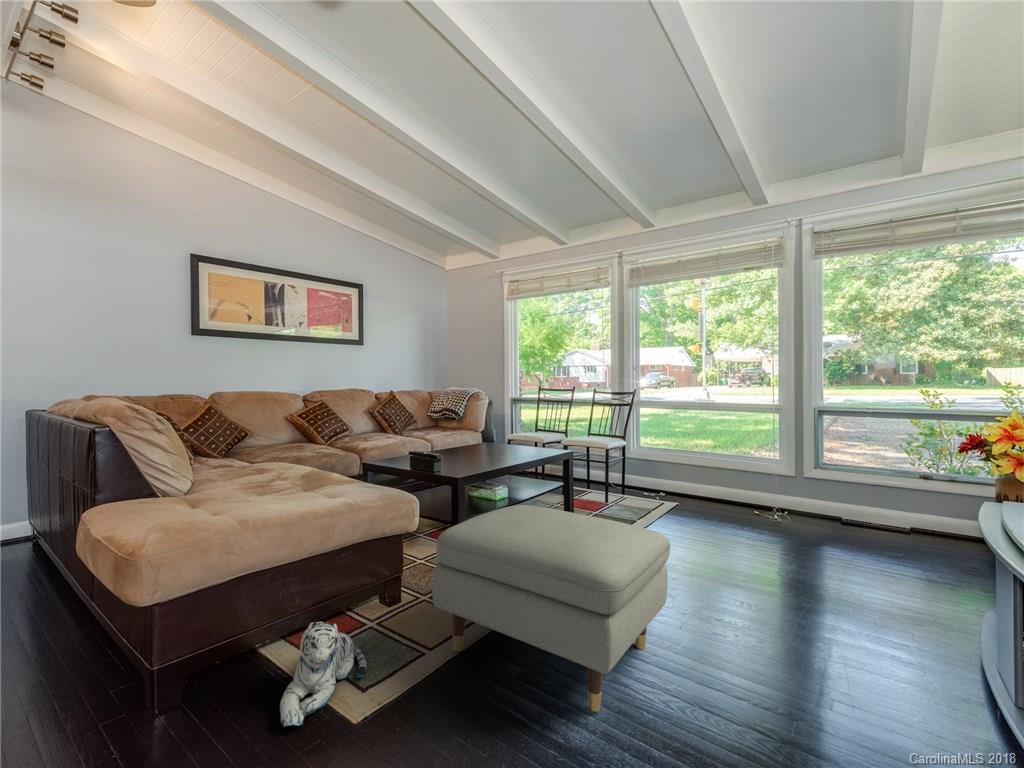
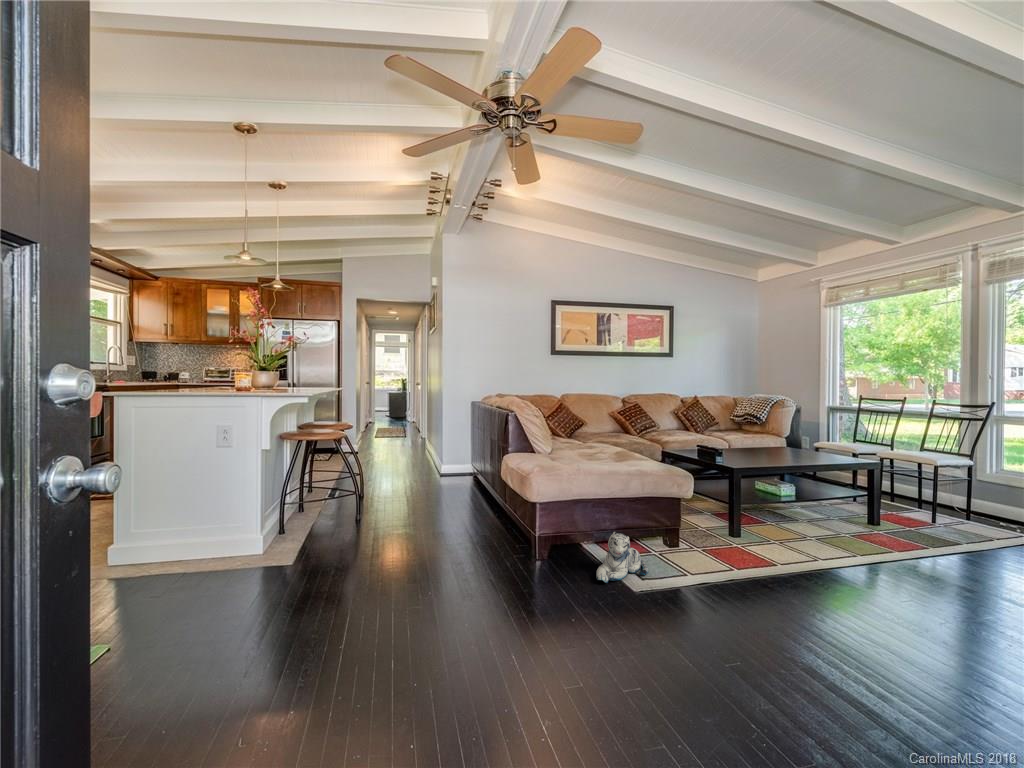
ottoman: present [432,505,670,712] -> none [694,490,914,638]

